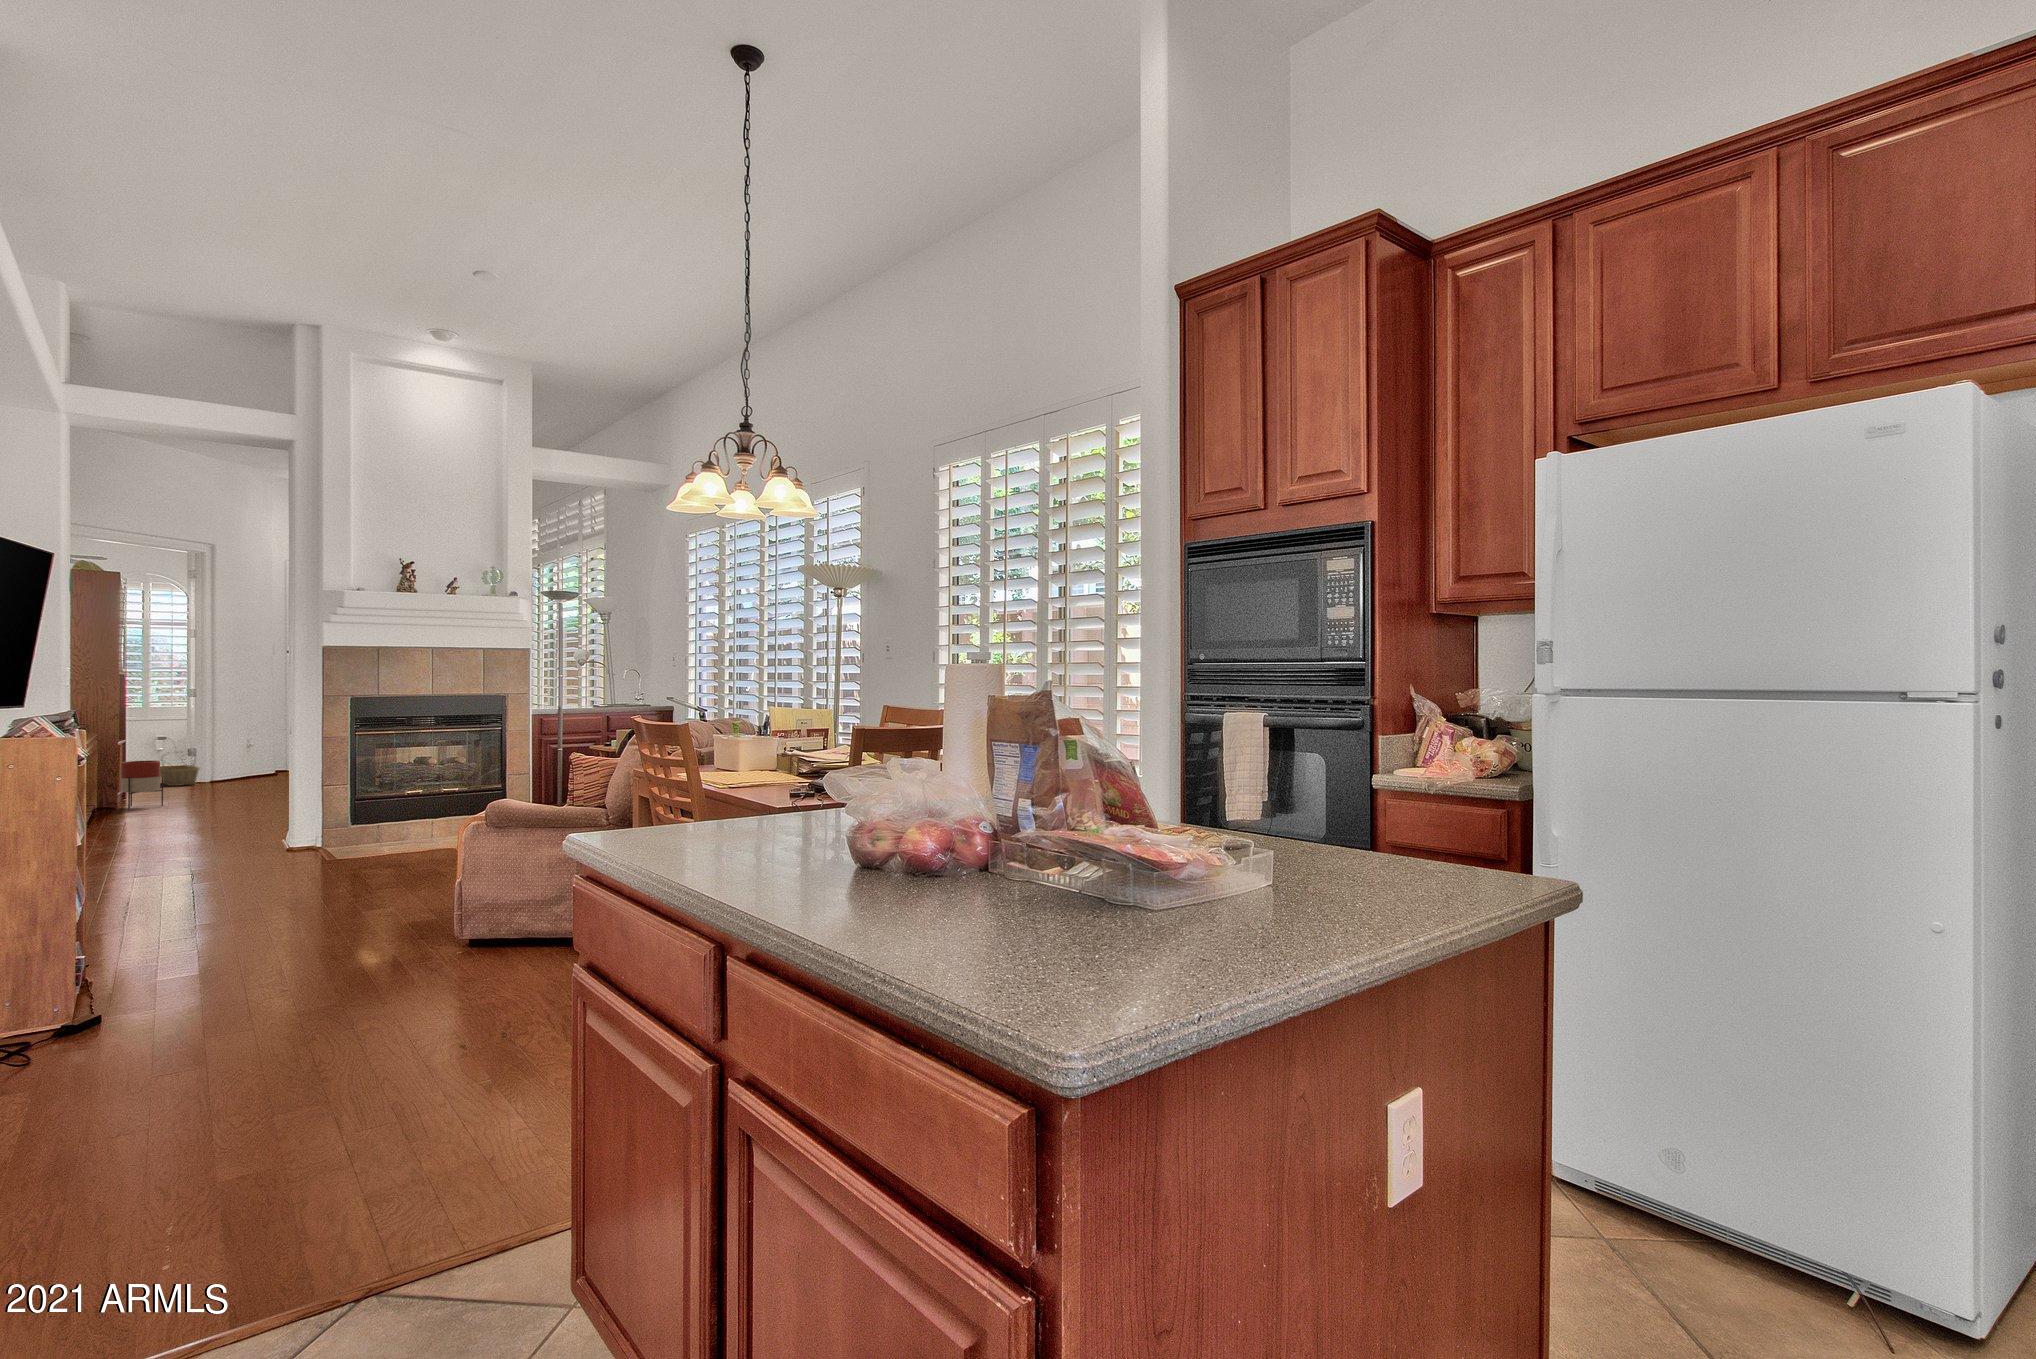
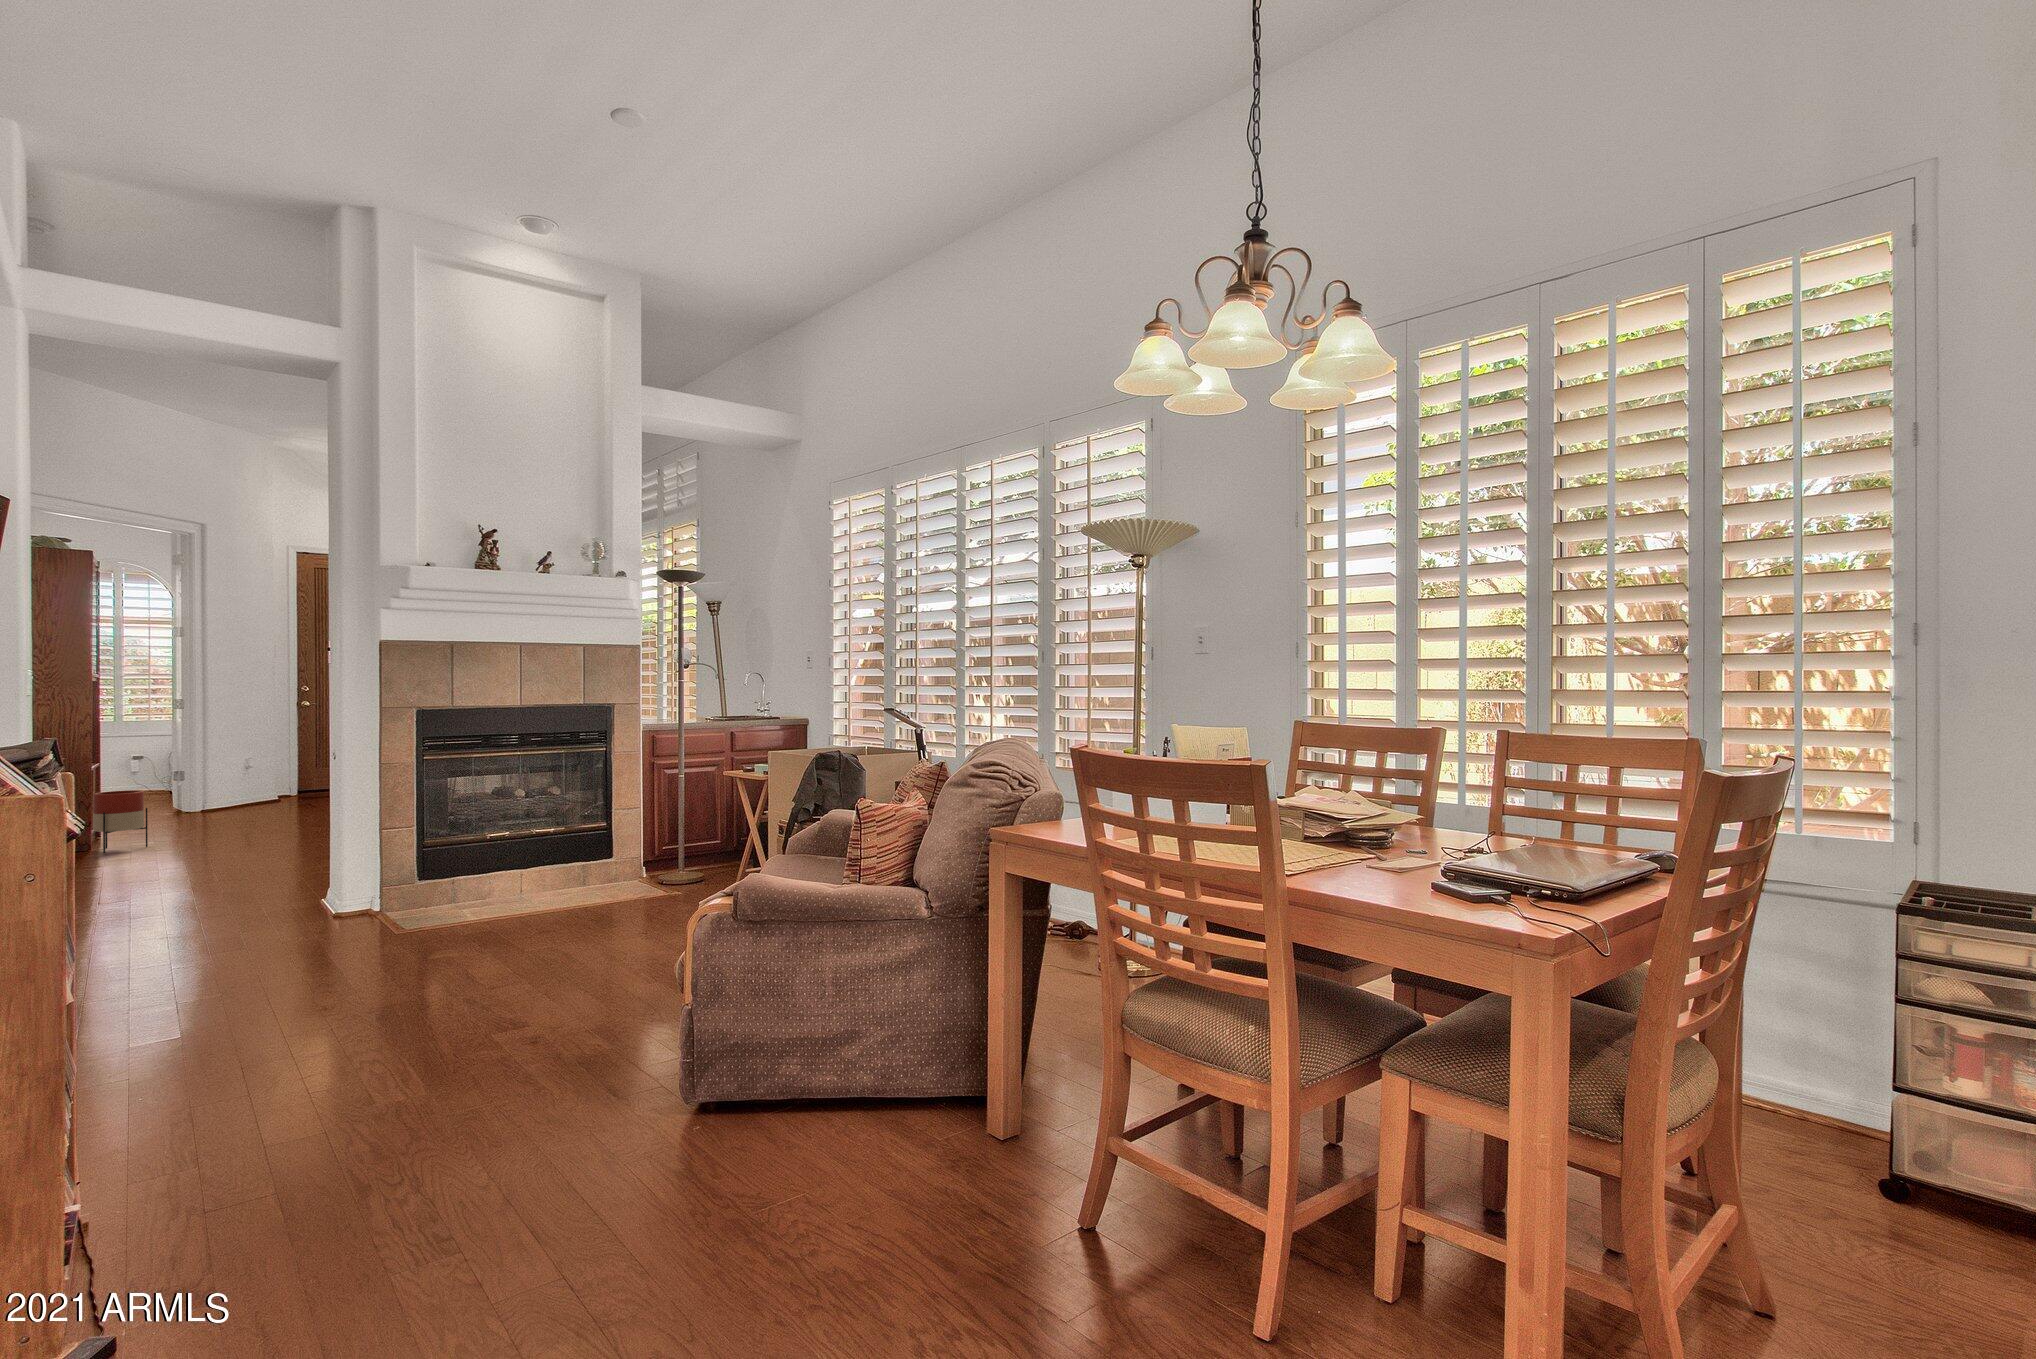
basket: present [160,754,200,786] -> none [136,775,189,817]

